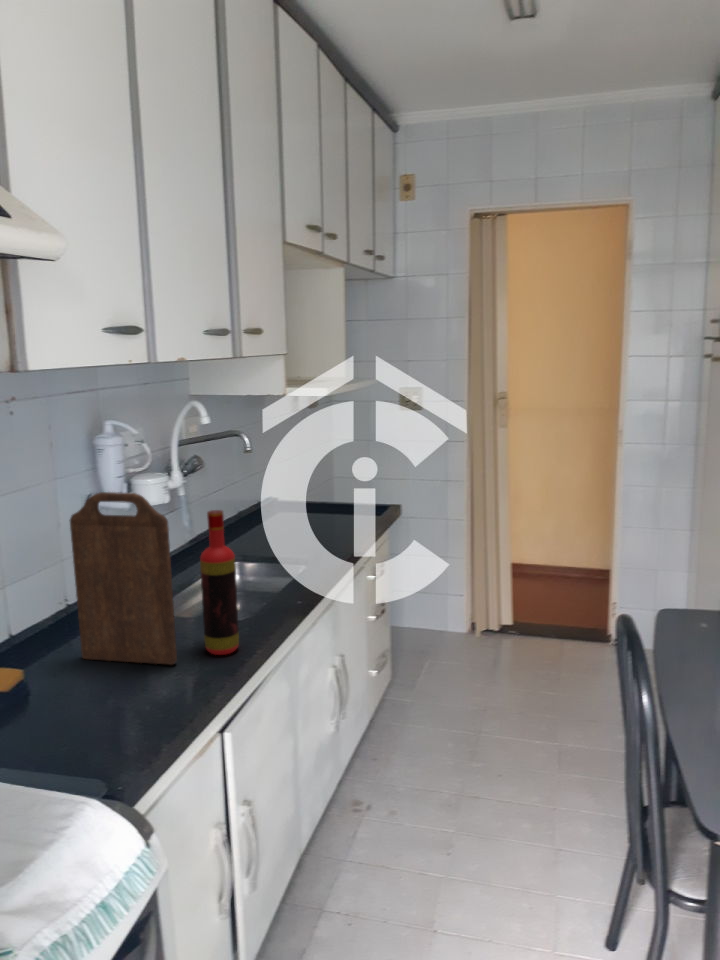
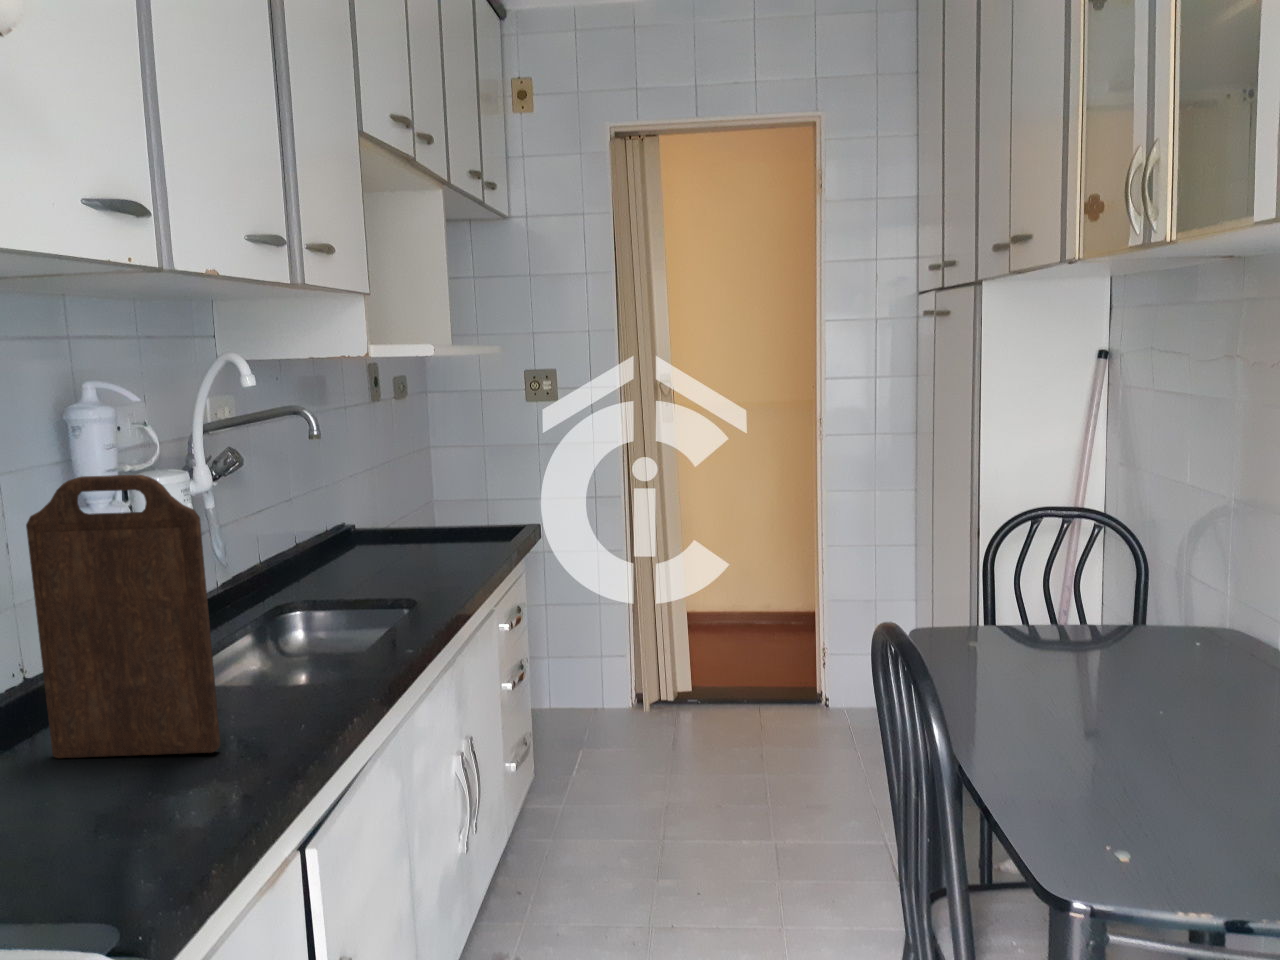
bottle: present [200,510,239,655] -> none [254,502,322,733]

